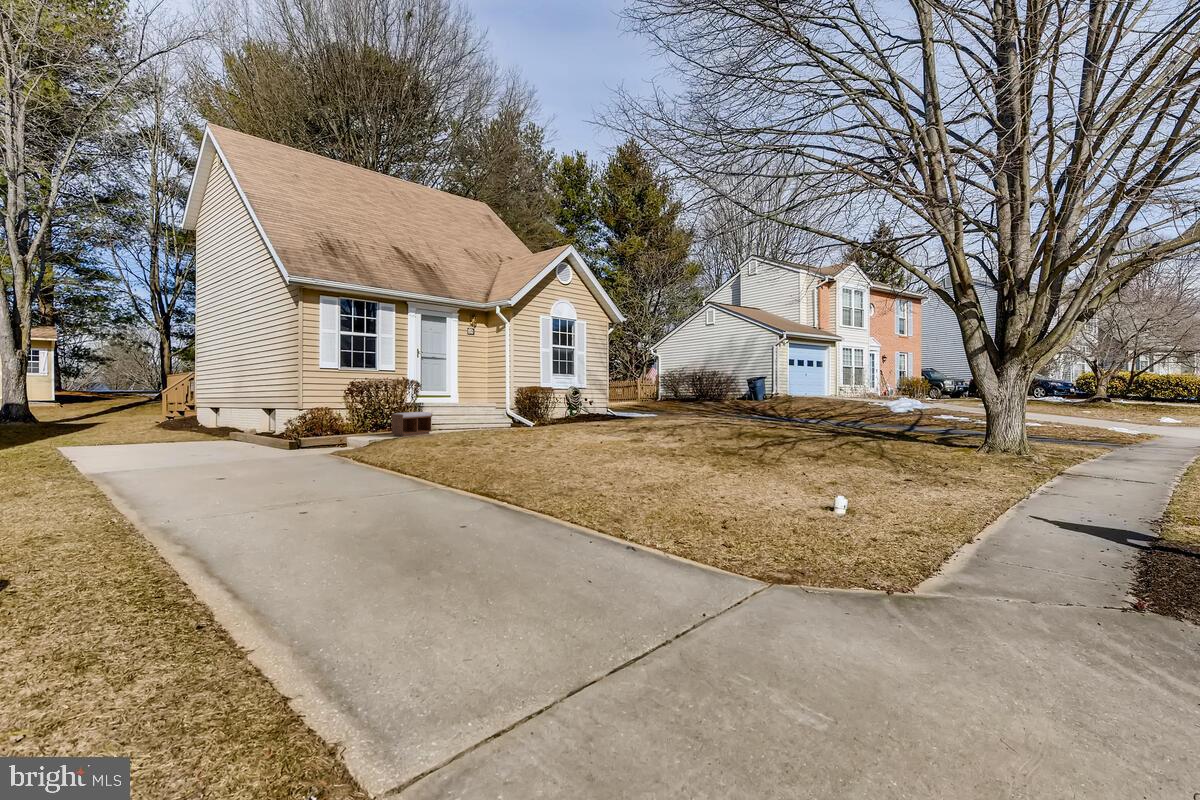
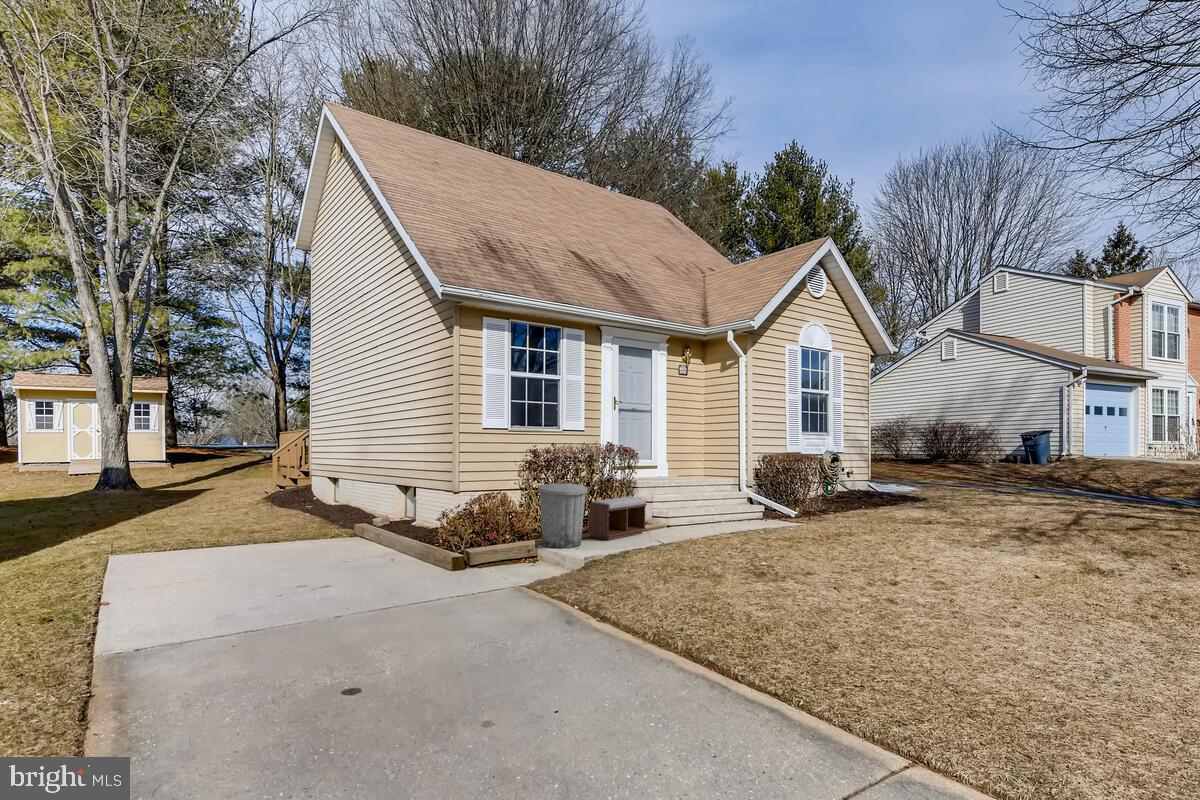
trash can: none [355,400,387,440] -> present [538,480,587,548]

